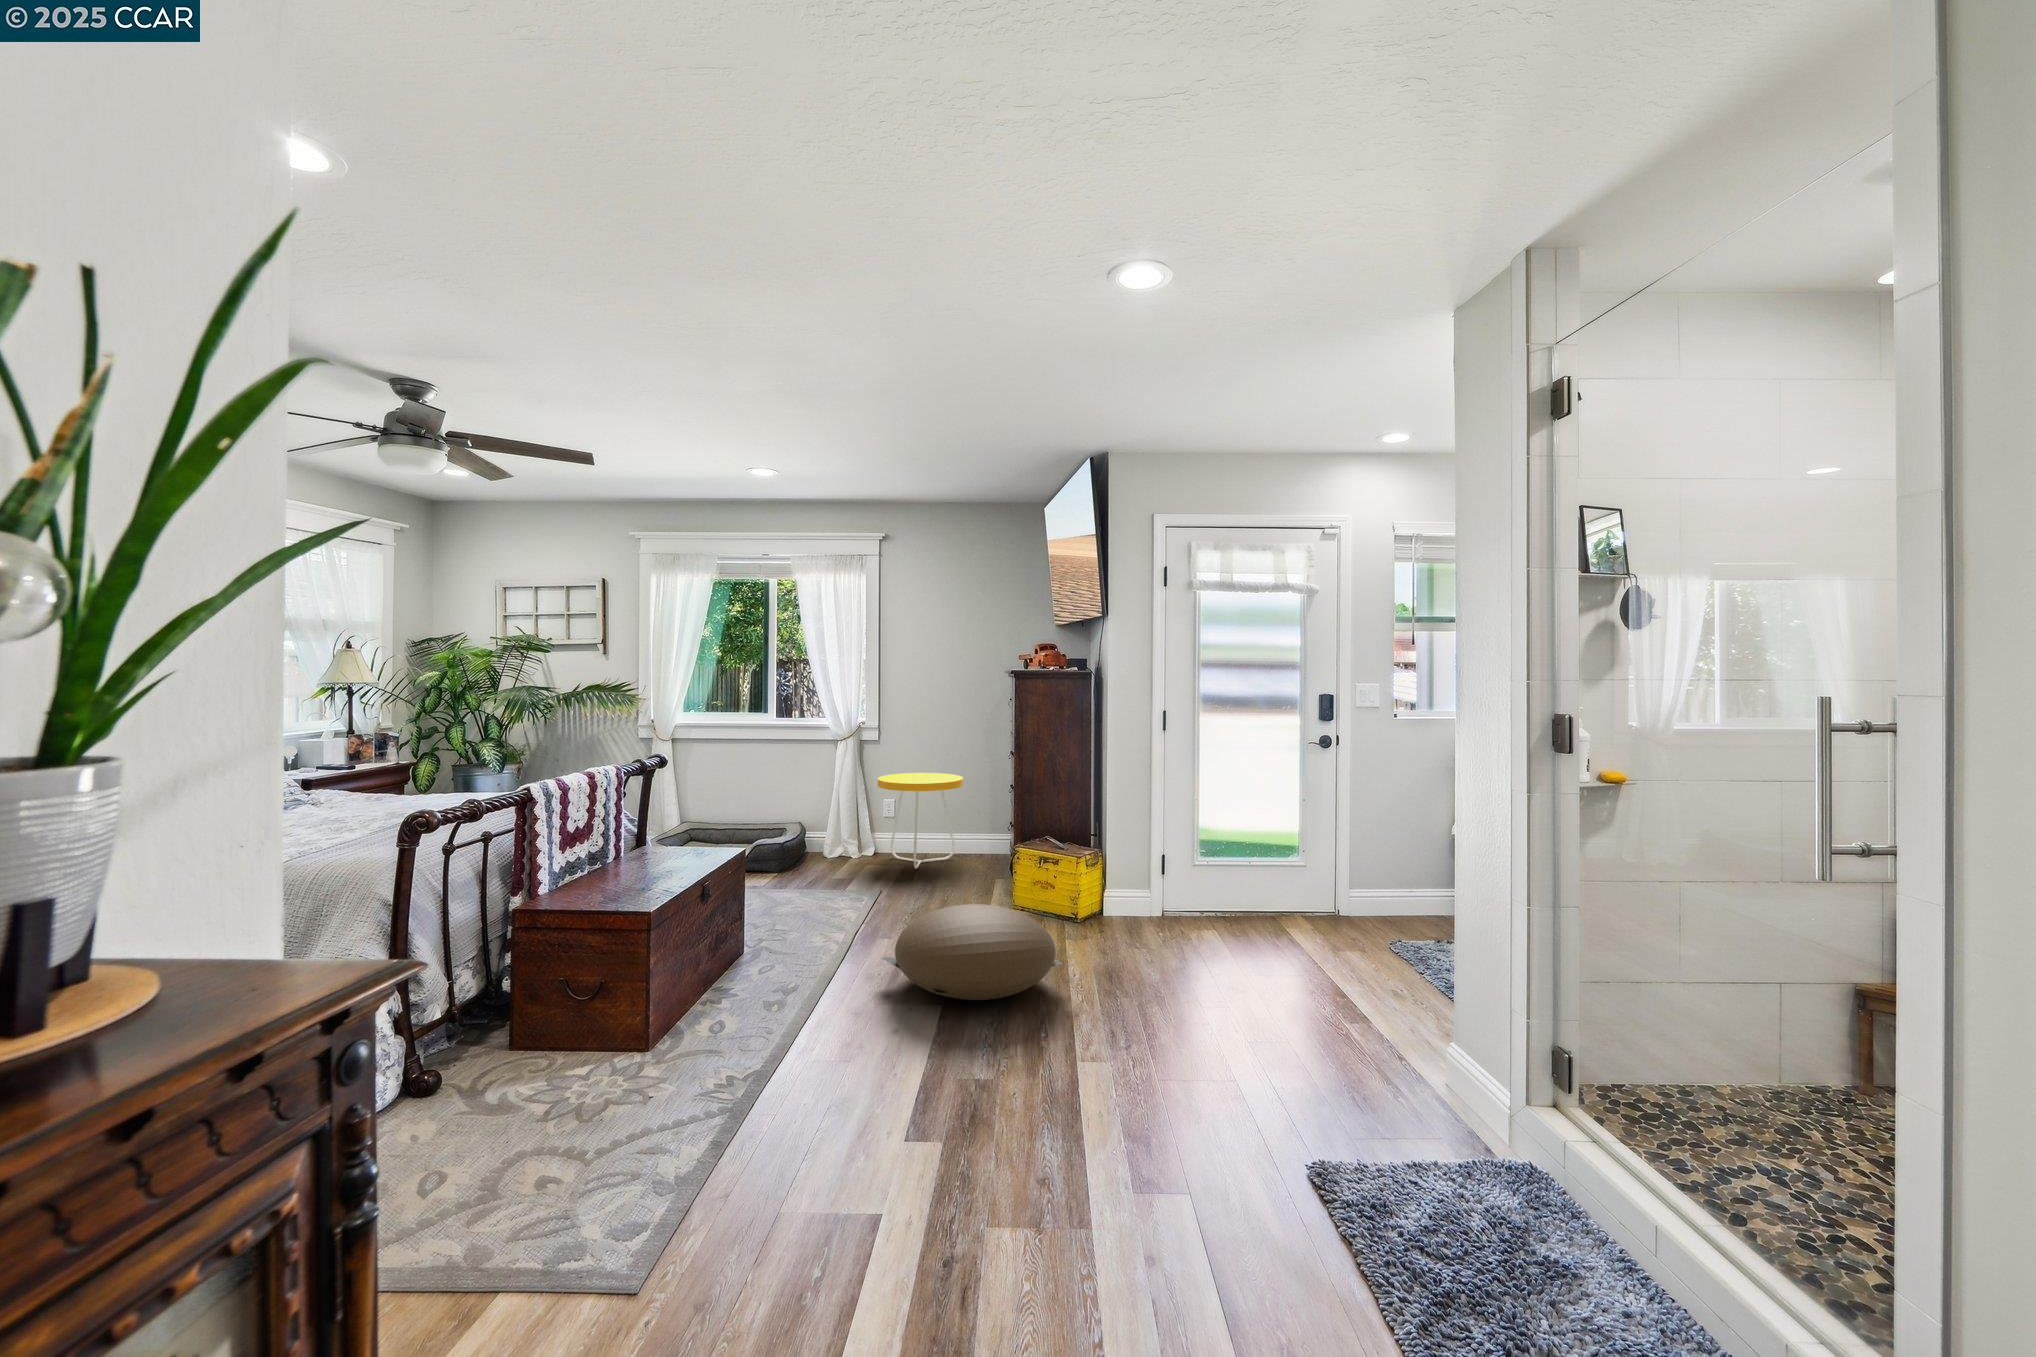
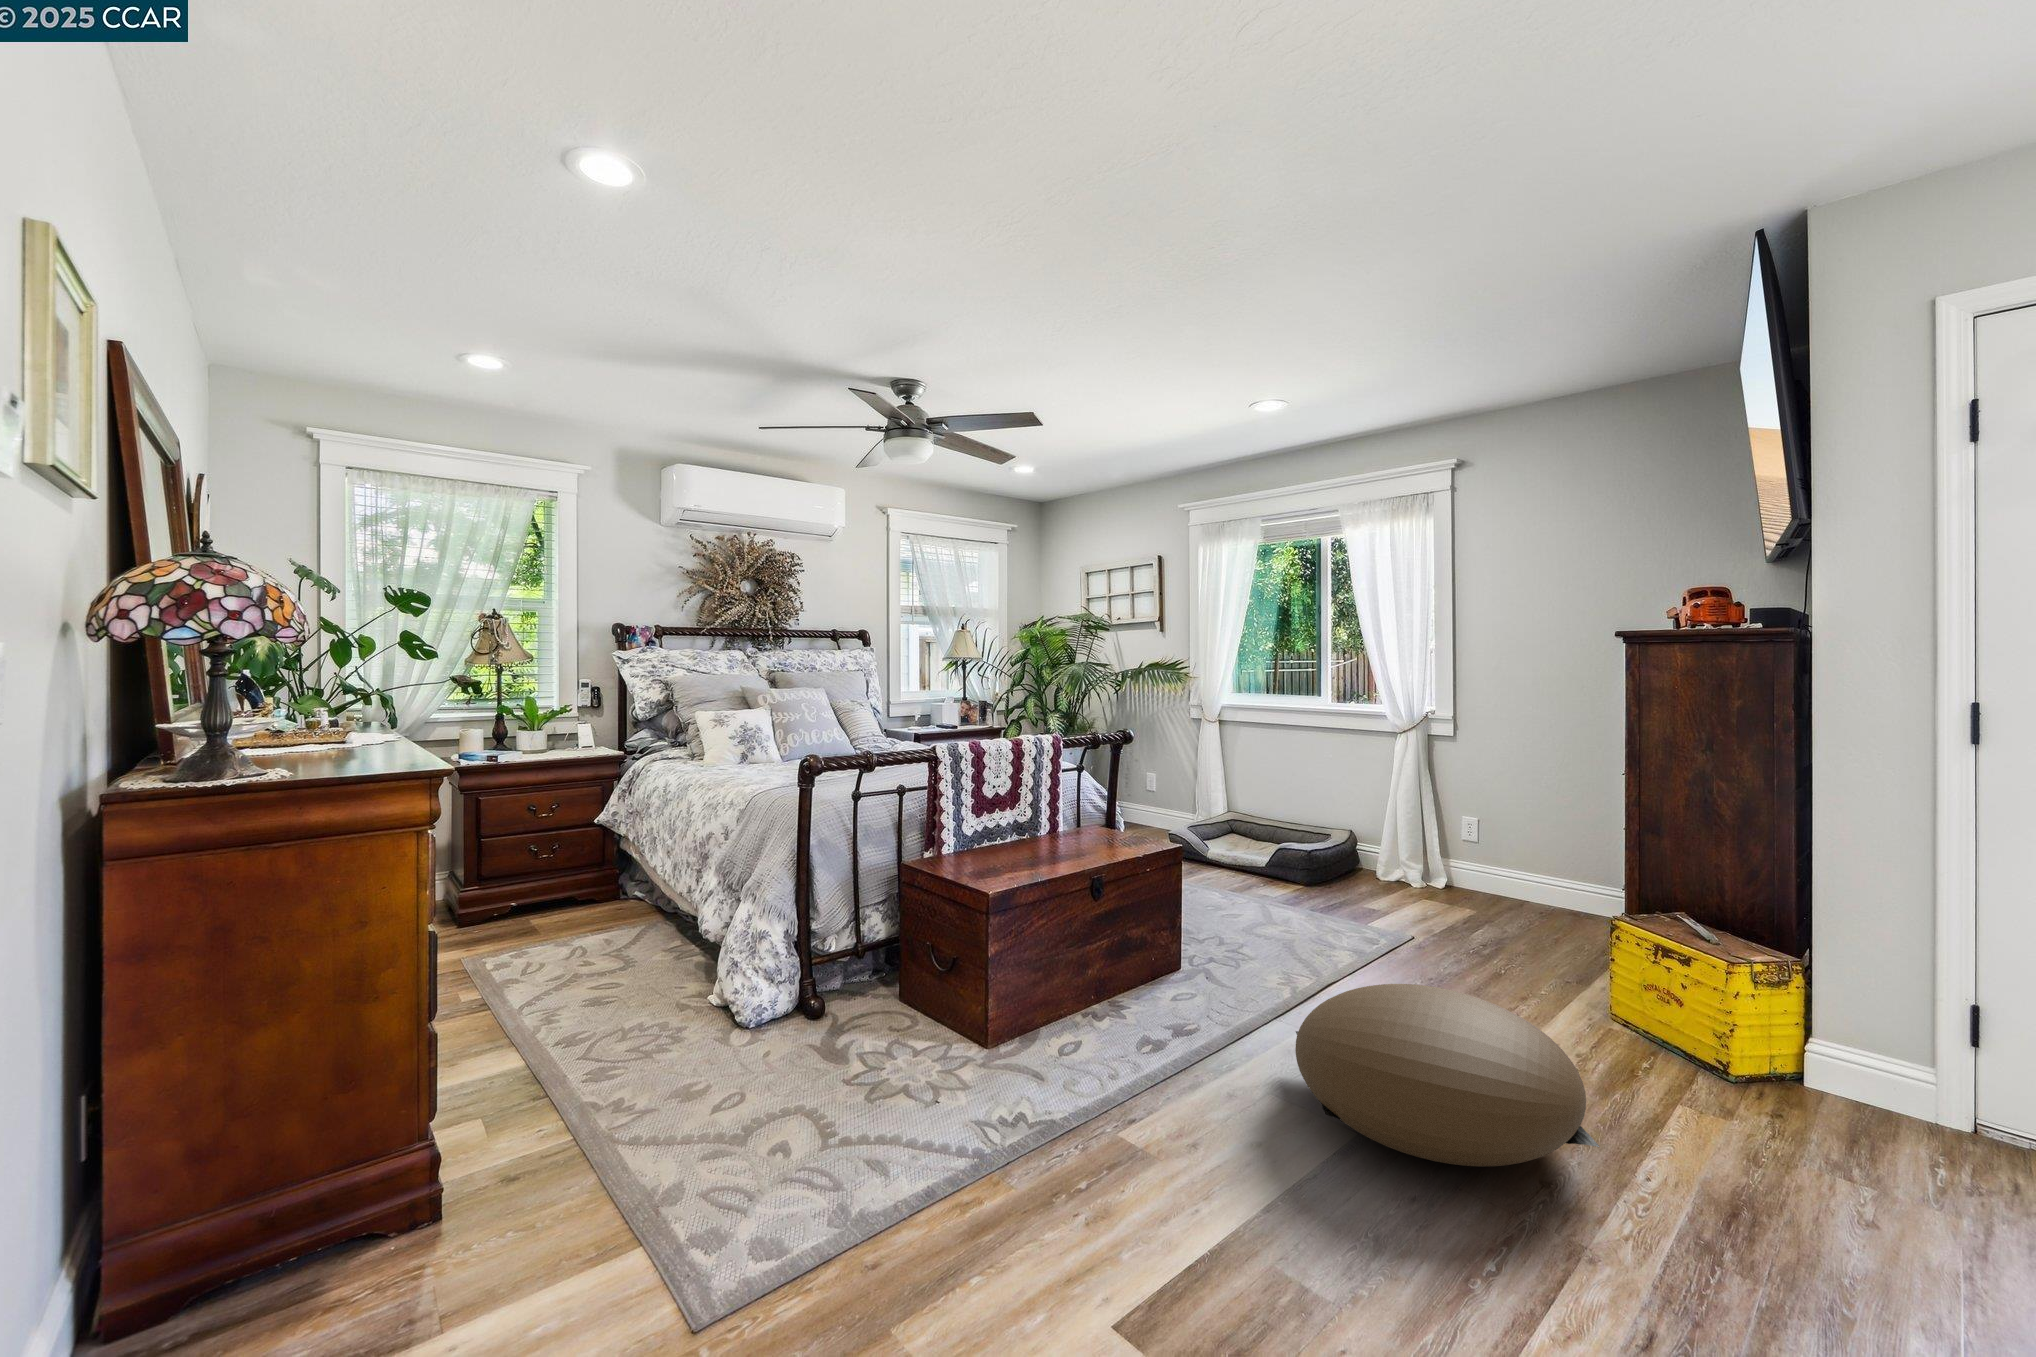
side table: present [878,773,963,869] -> none [1438,784,1577,919]

